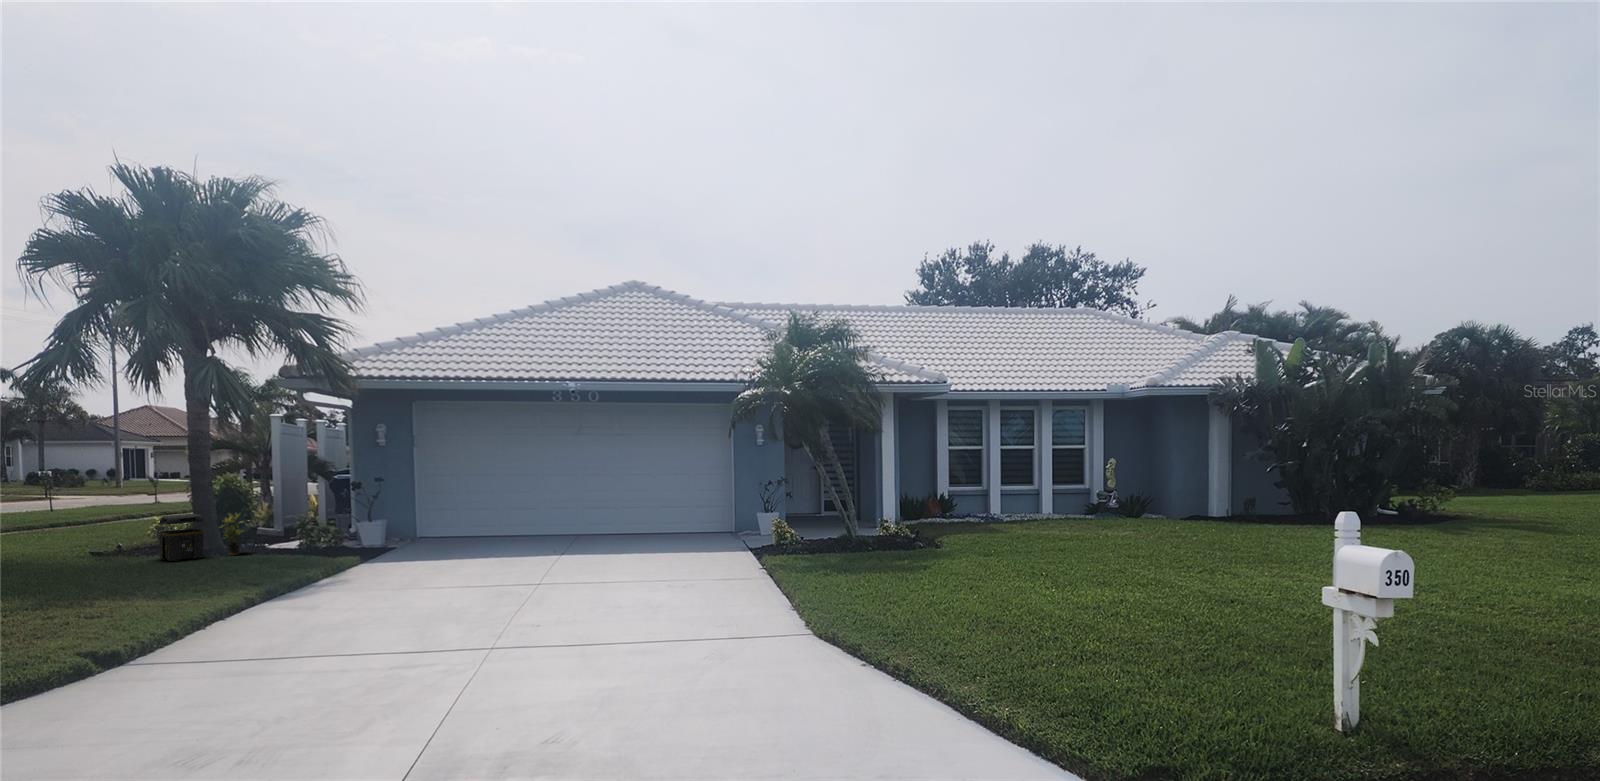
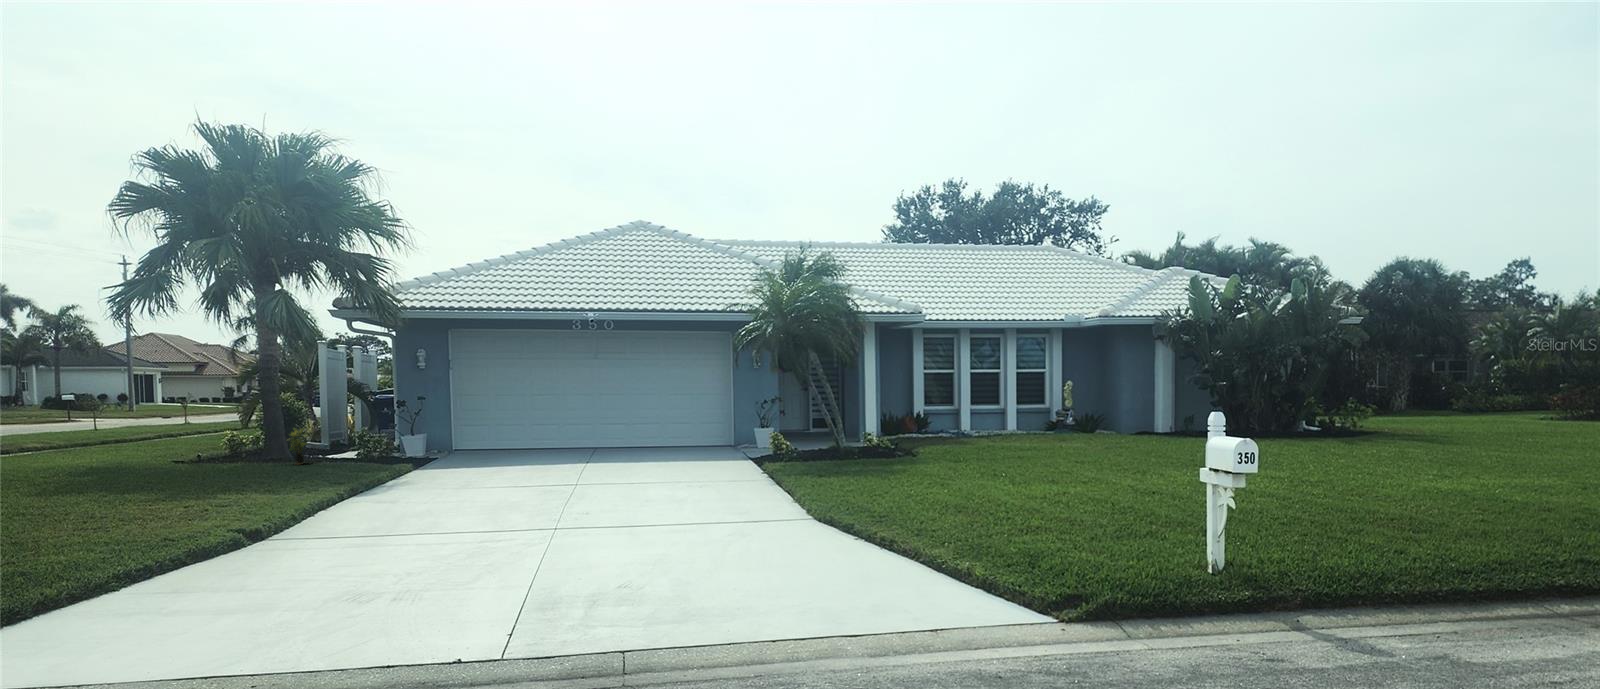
toolbox: present [159,514,204,562] -> none [235,429,274,470]

